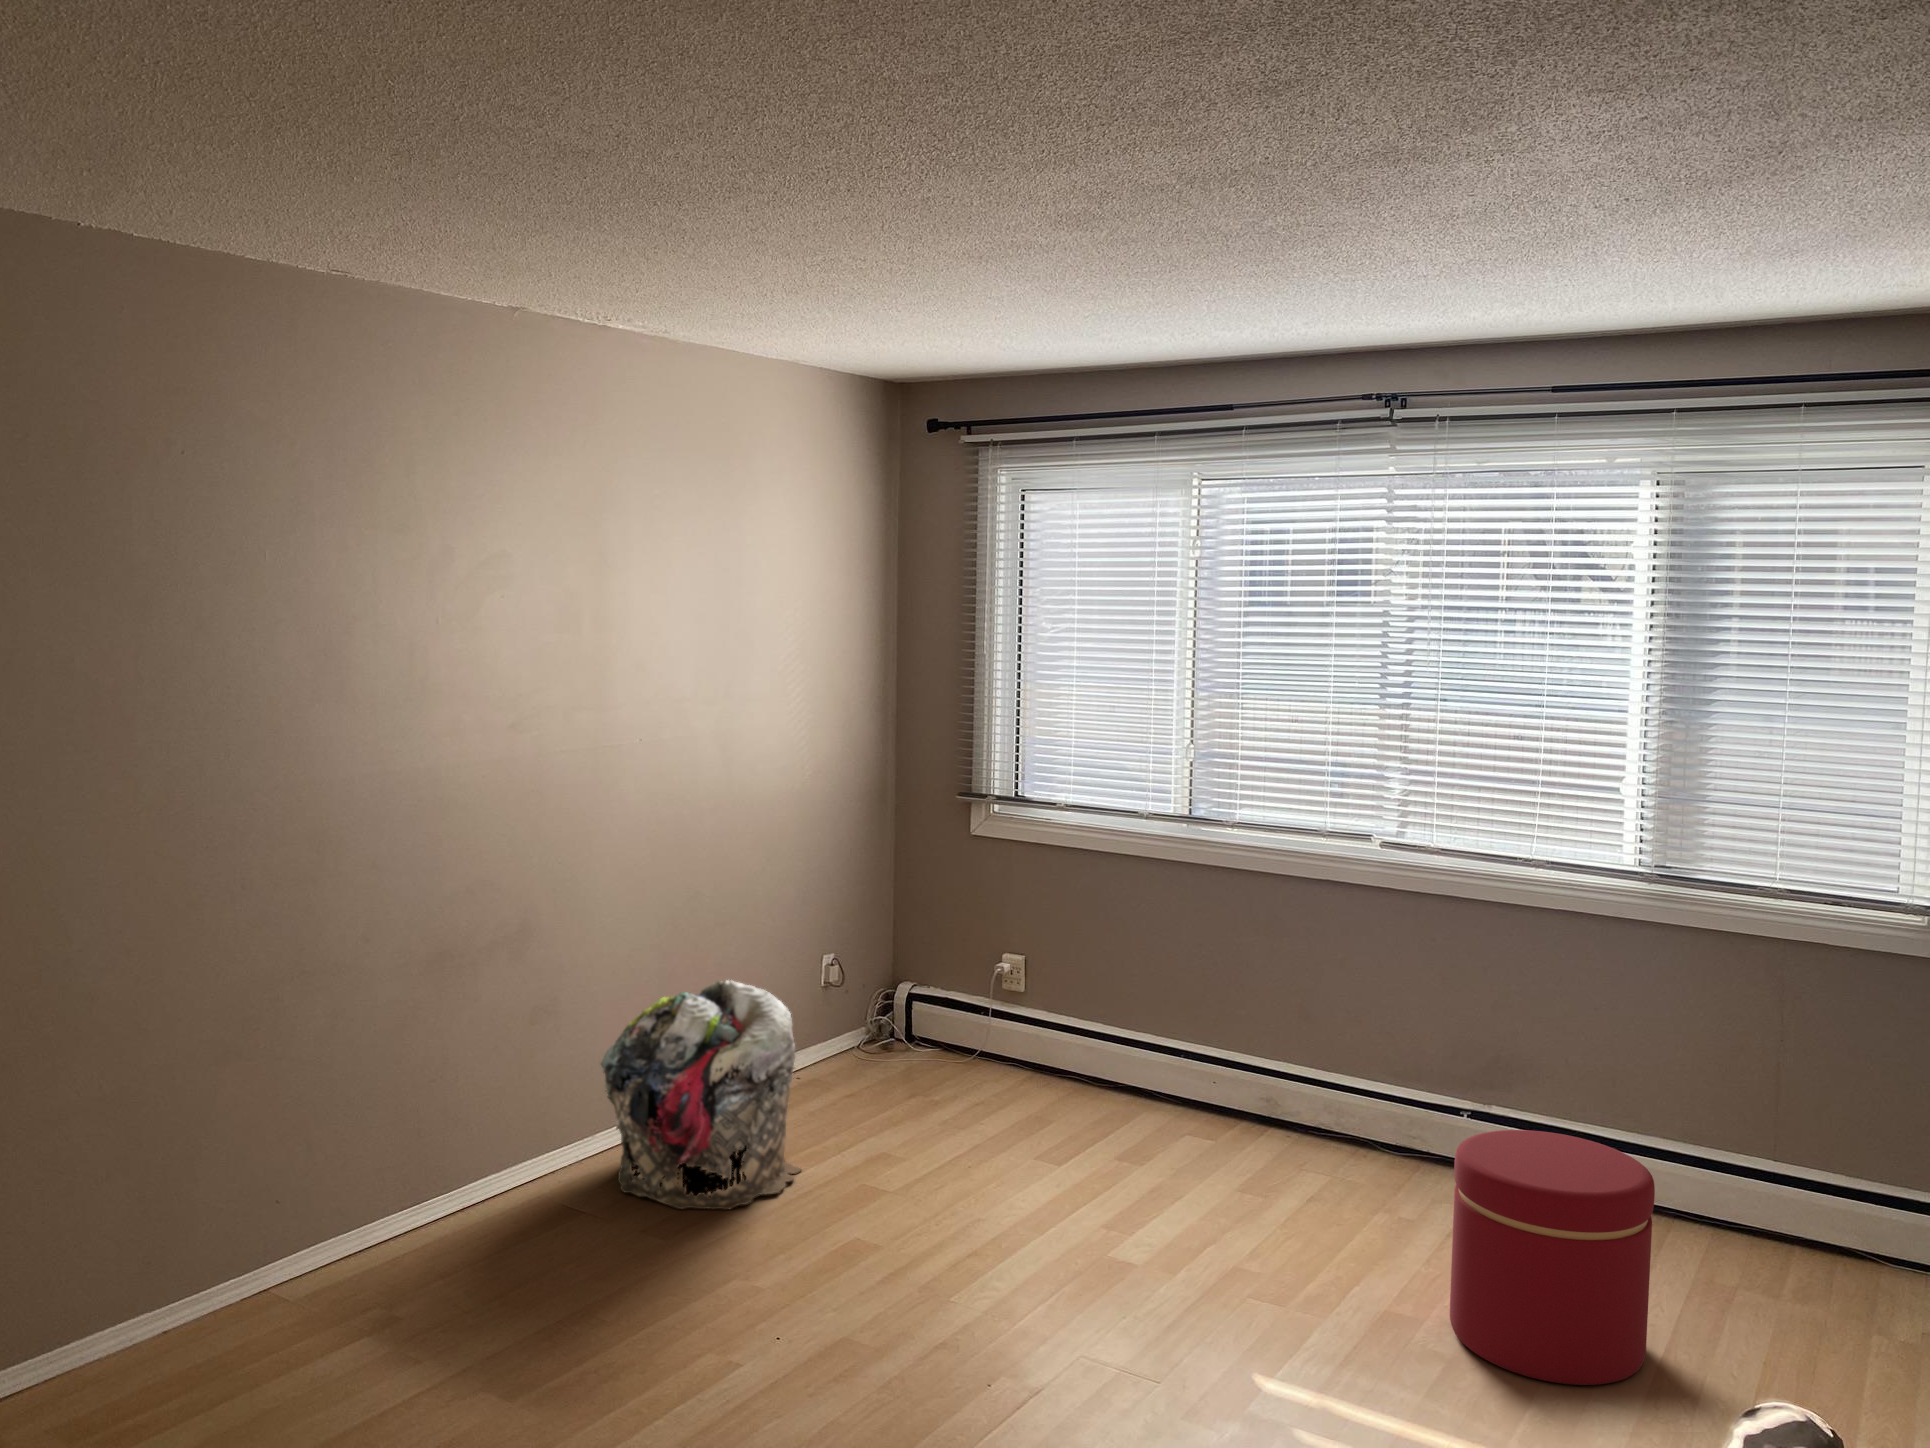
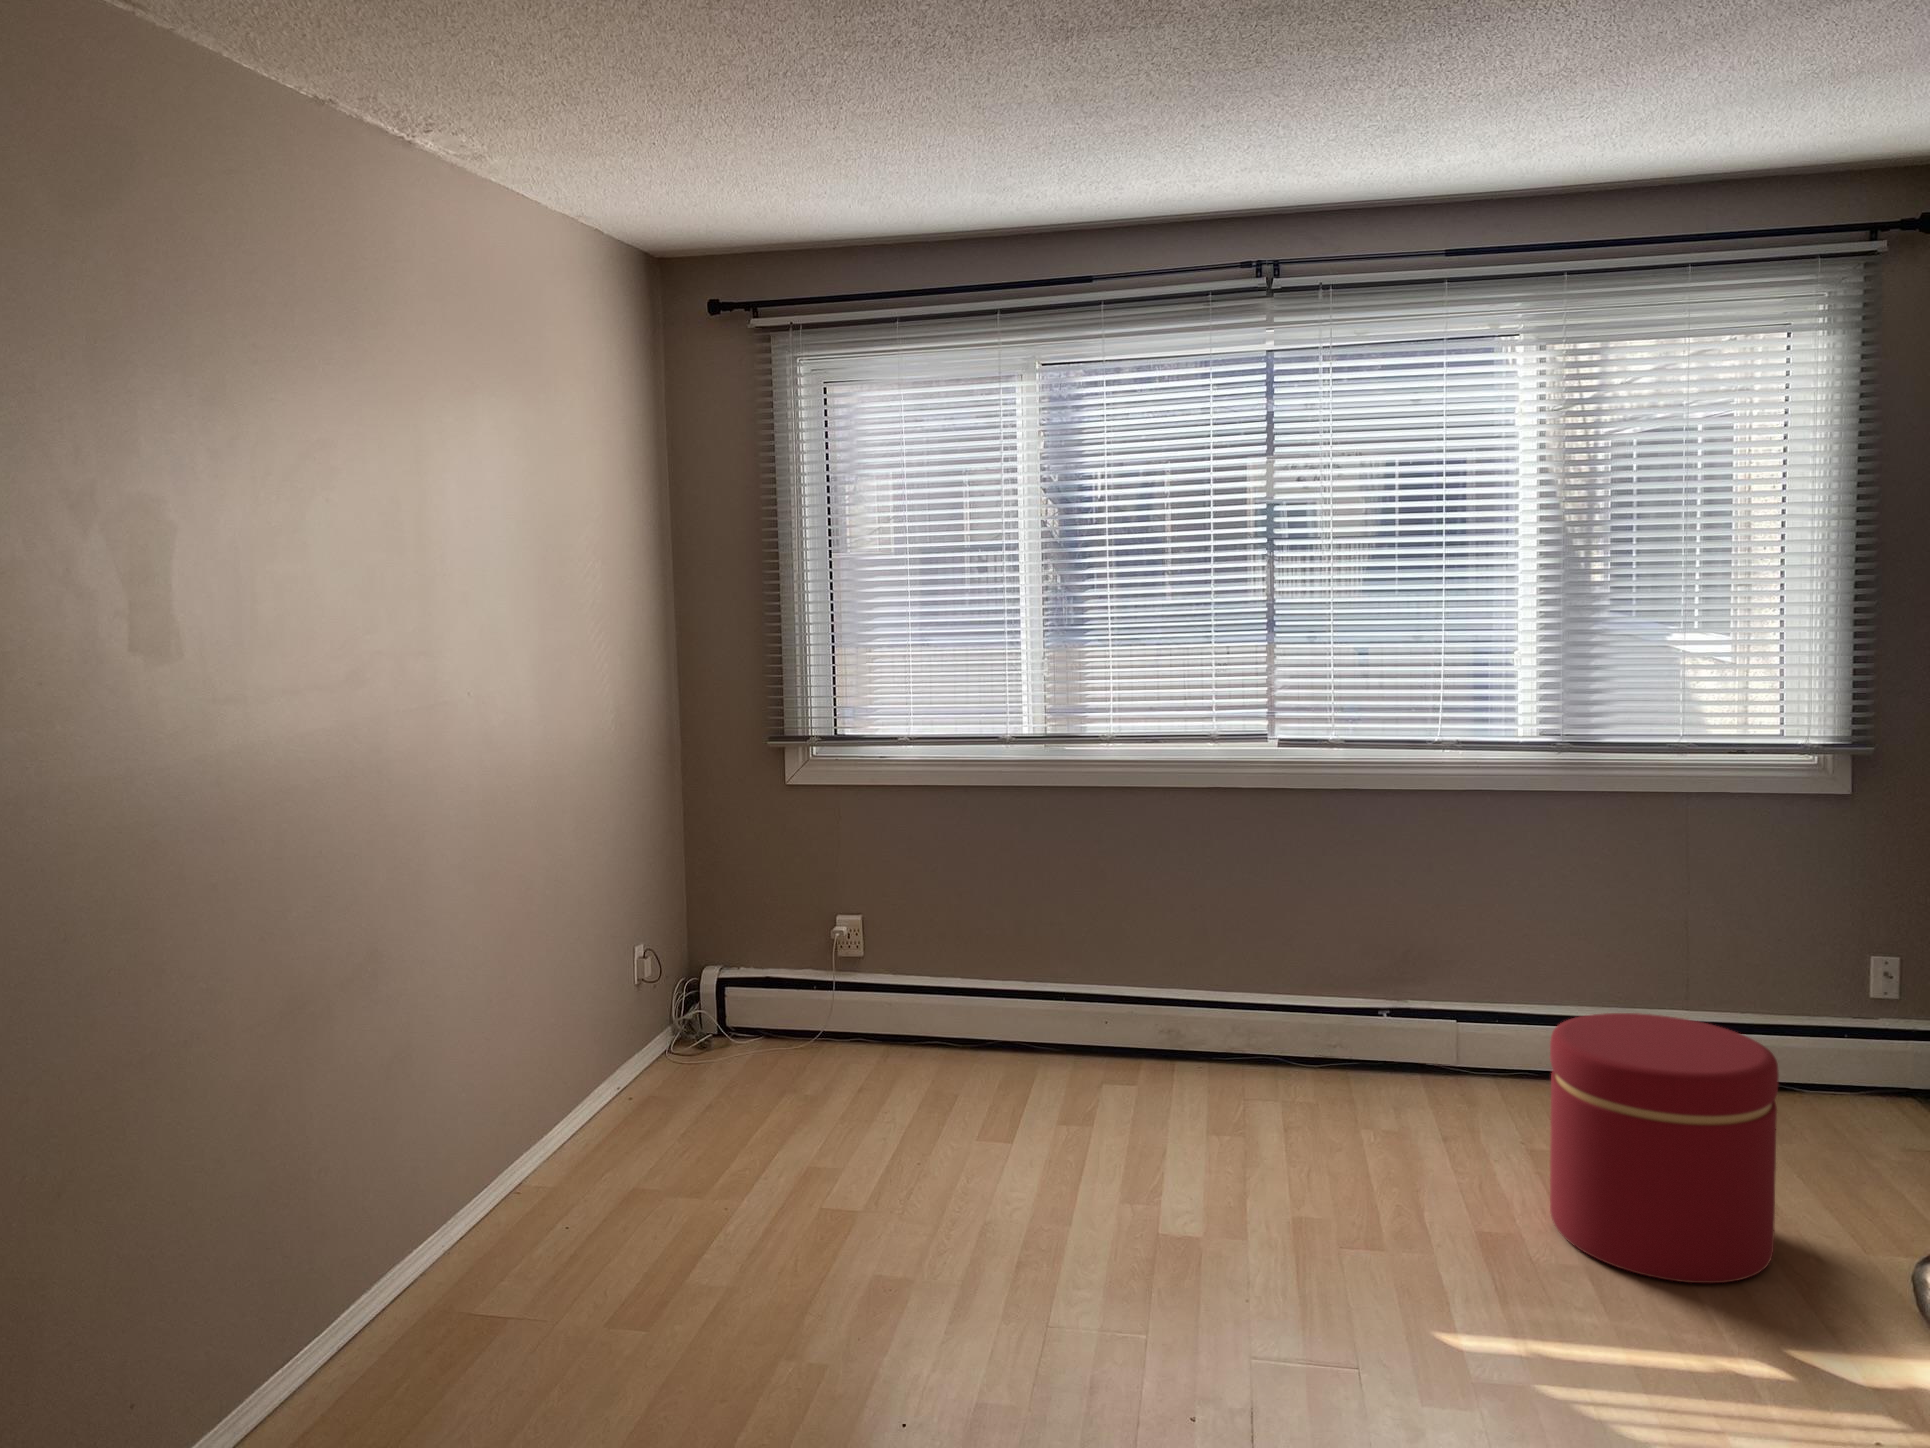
laundry basket: present [601,980,802,1209] -> none [454,989,732,1311]

